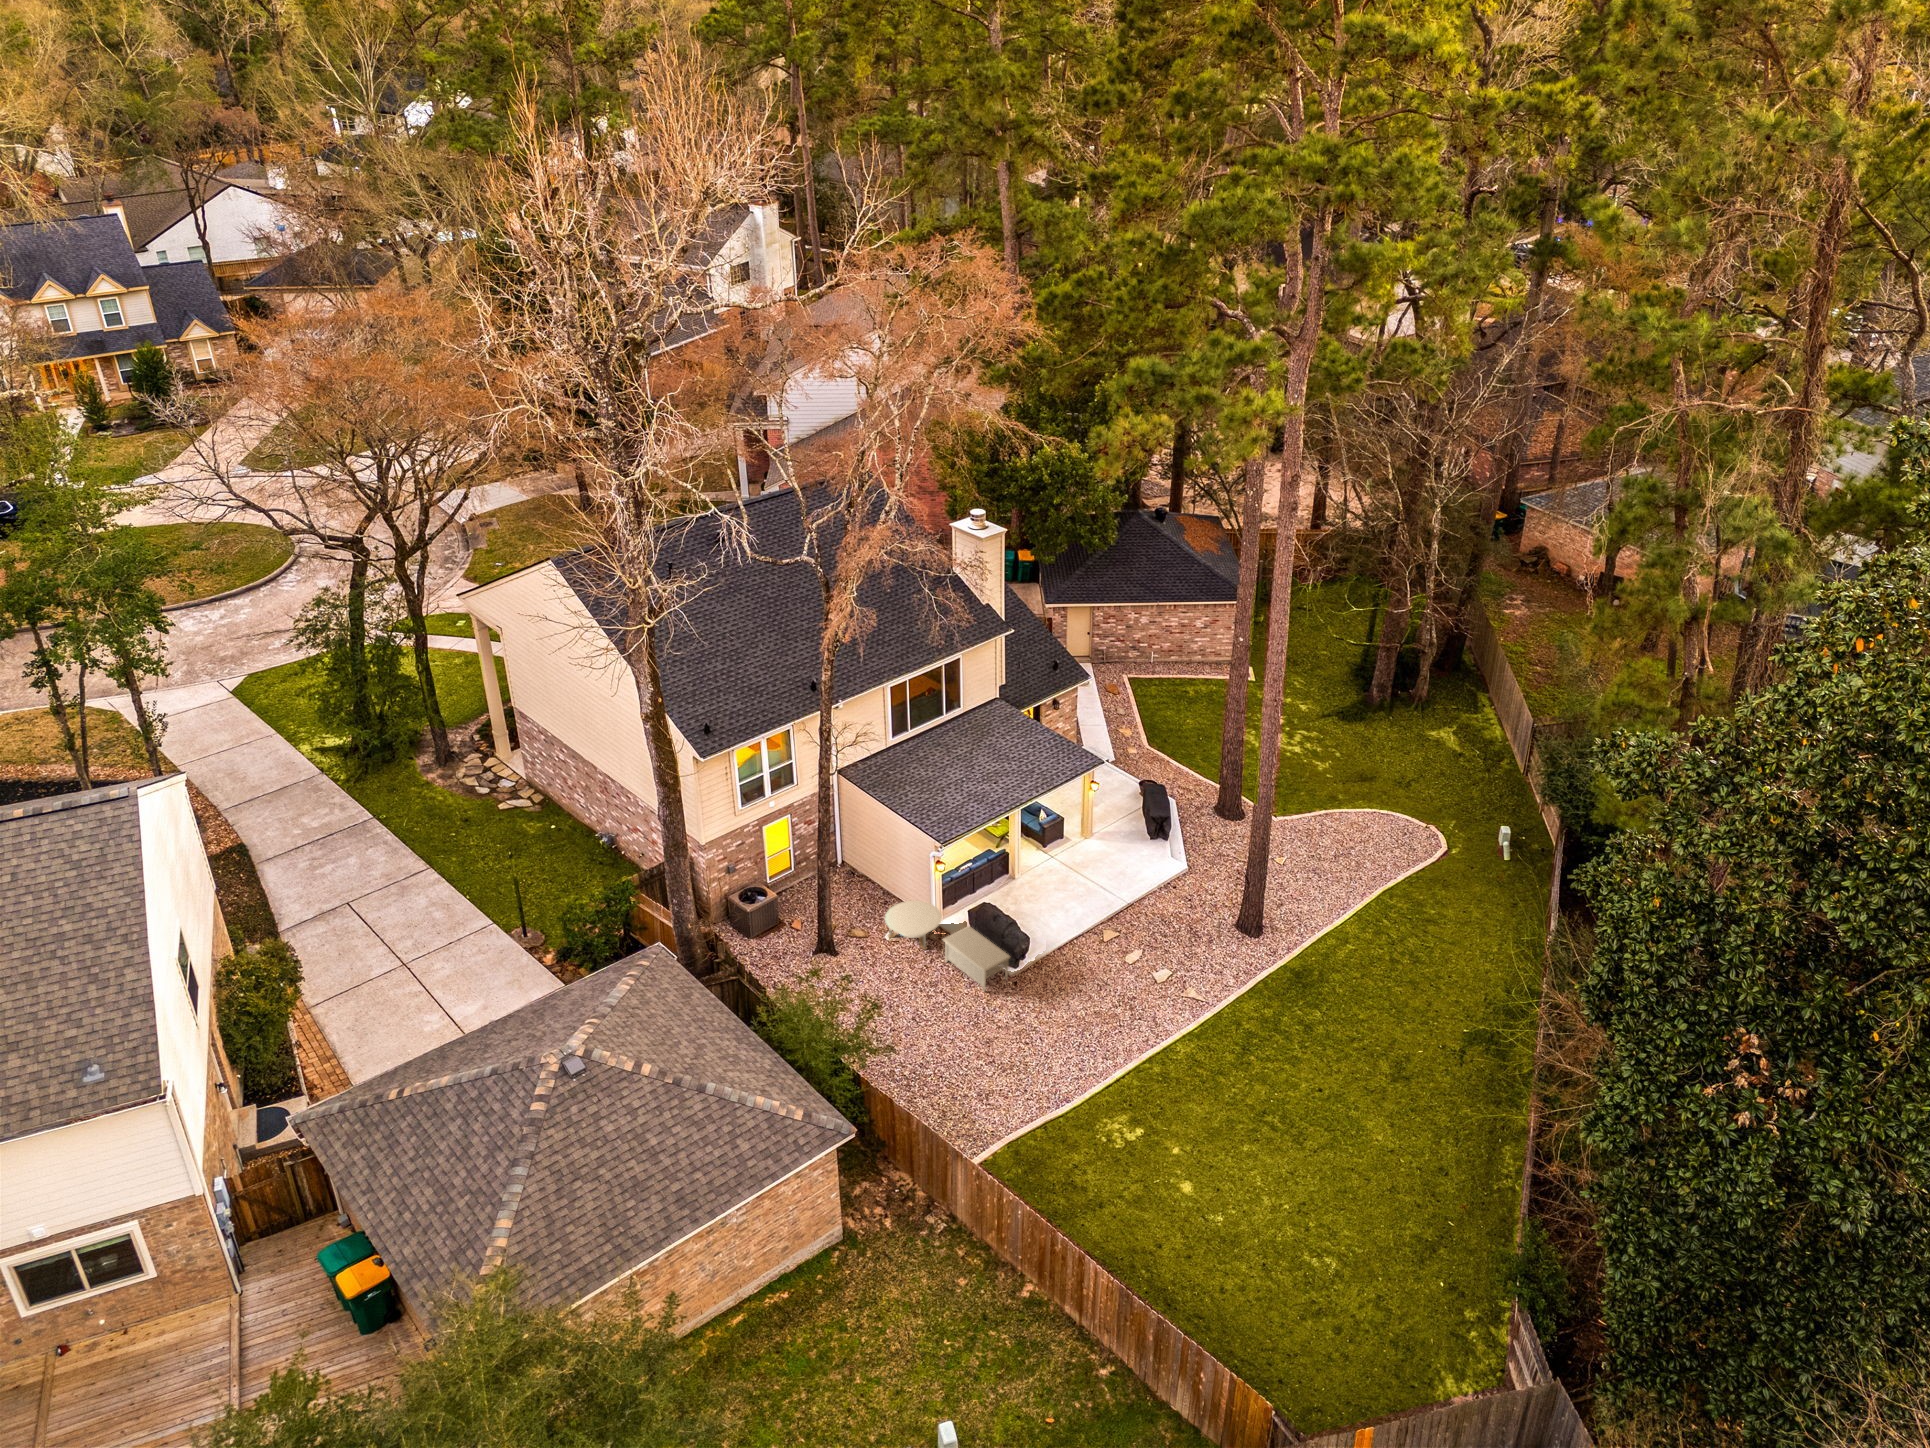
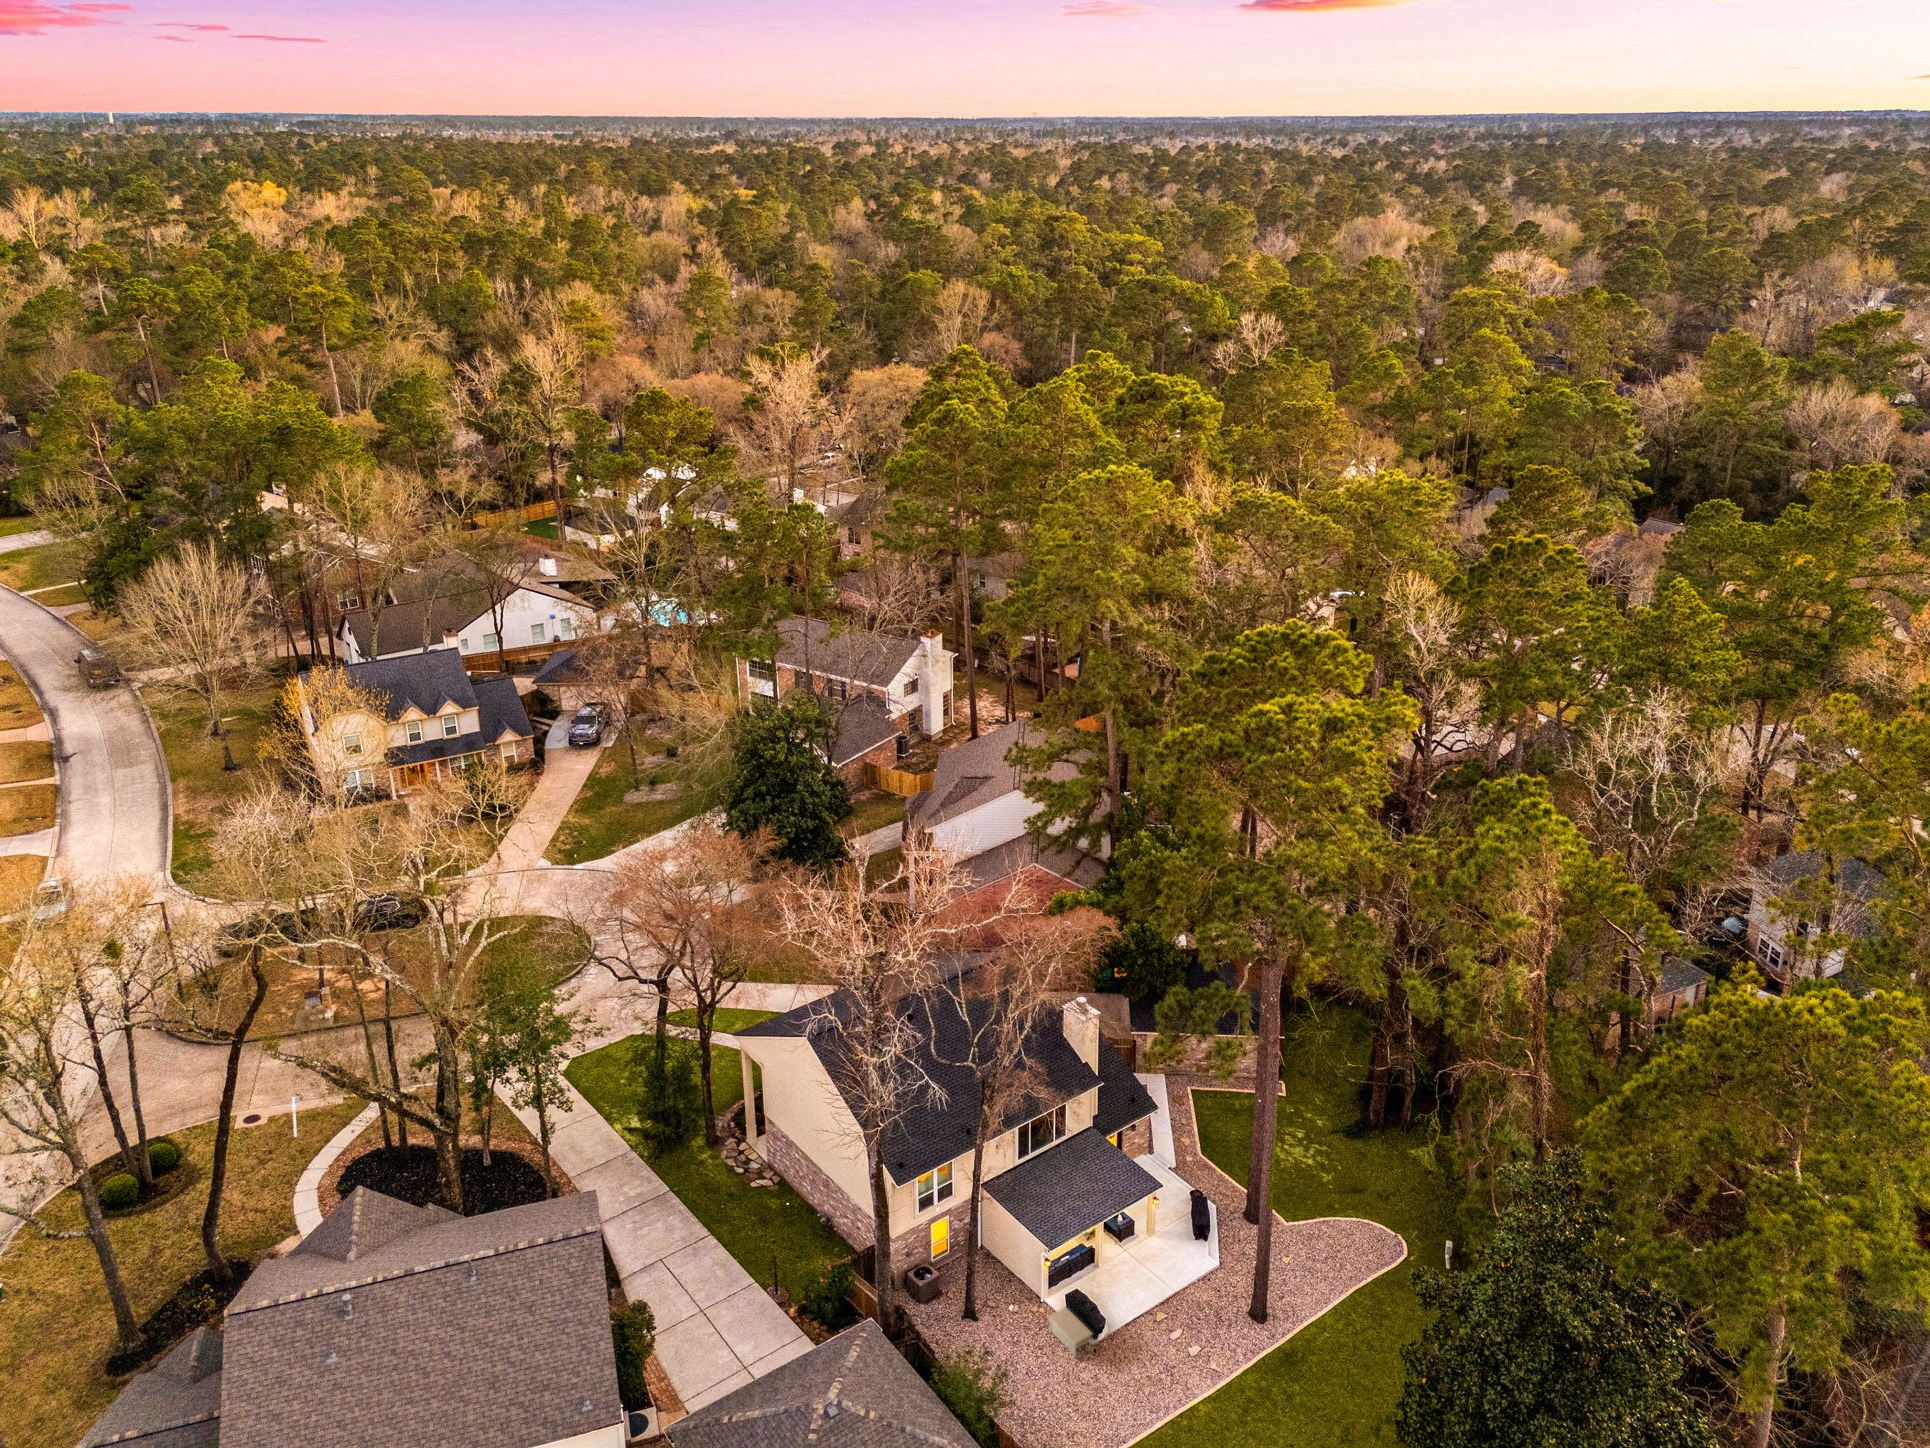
round table: present [885,901,942,950] -> none [1010,1284,1048,1322]

